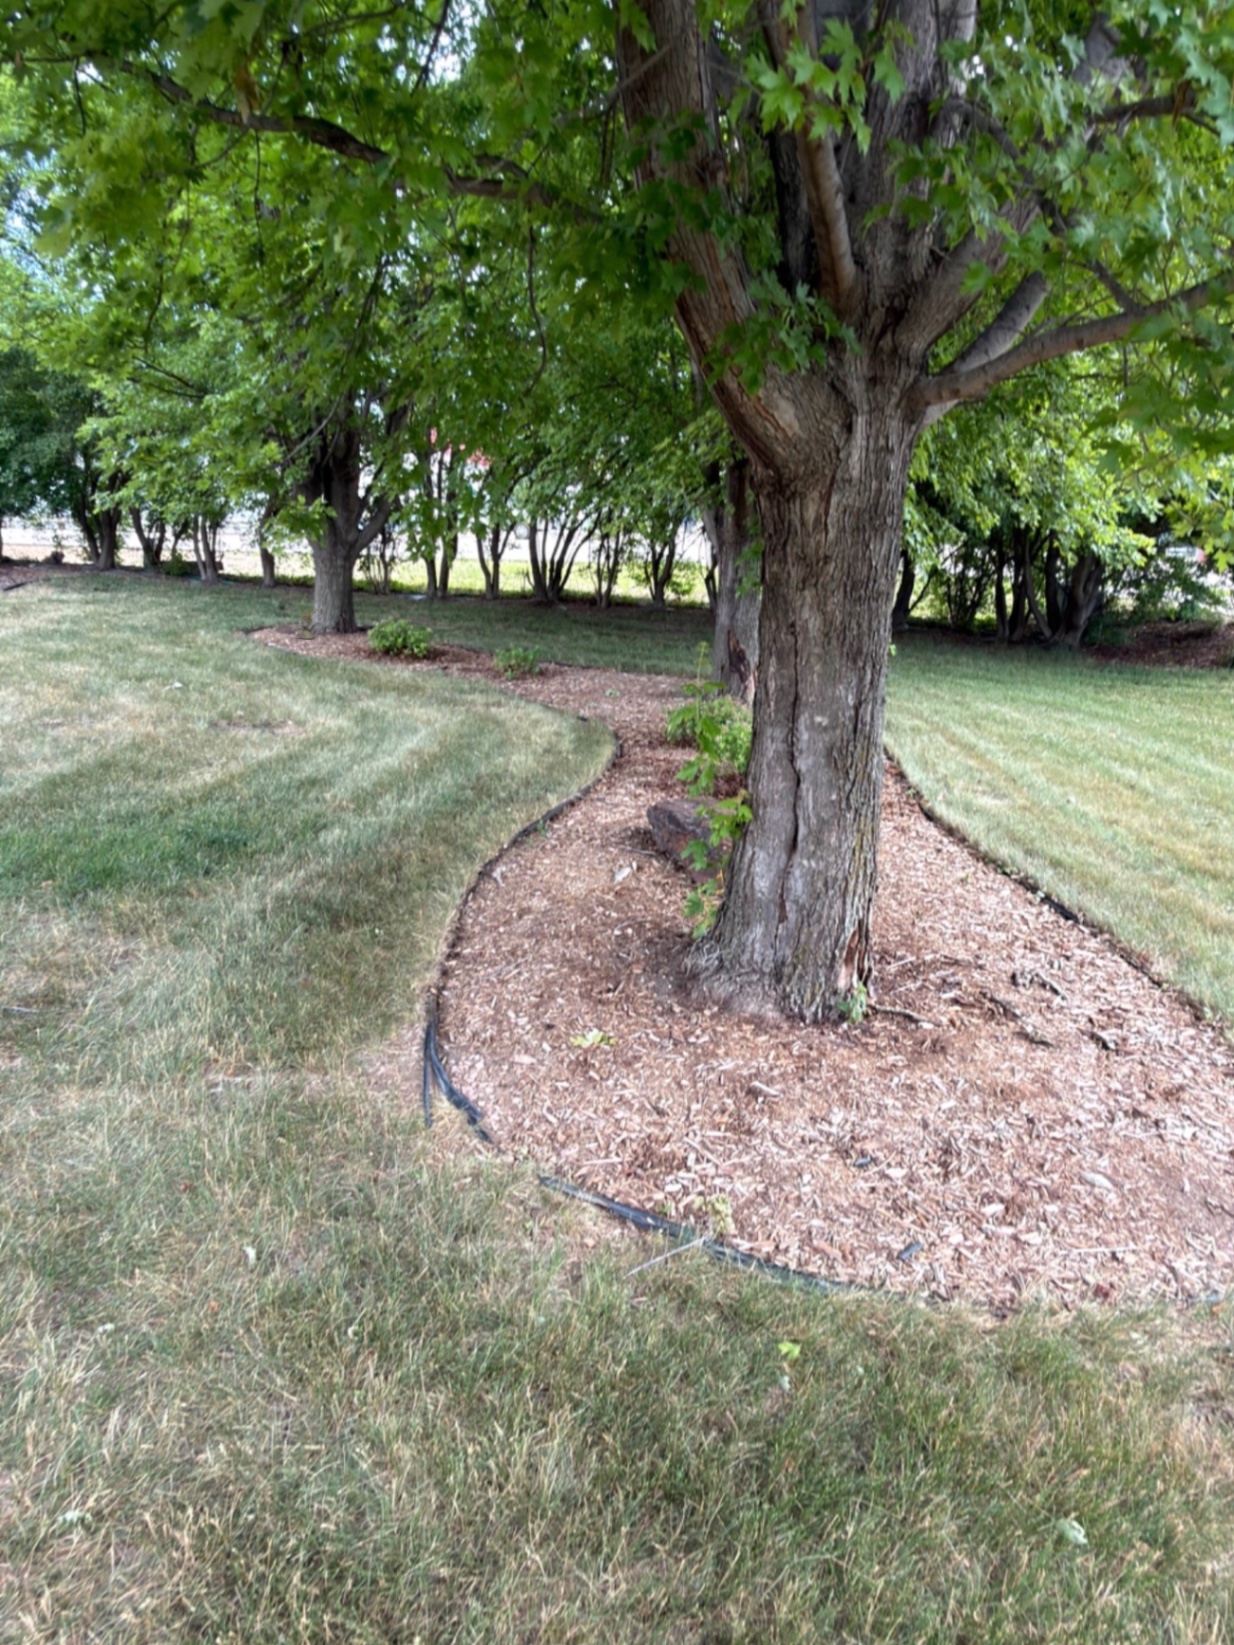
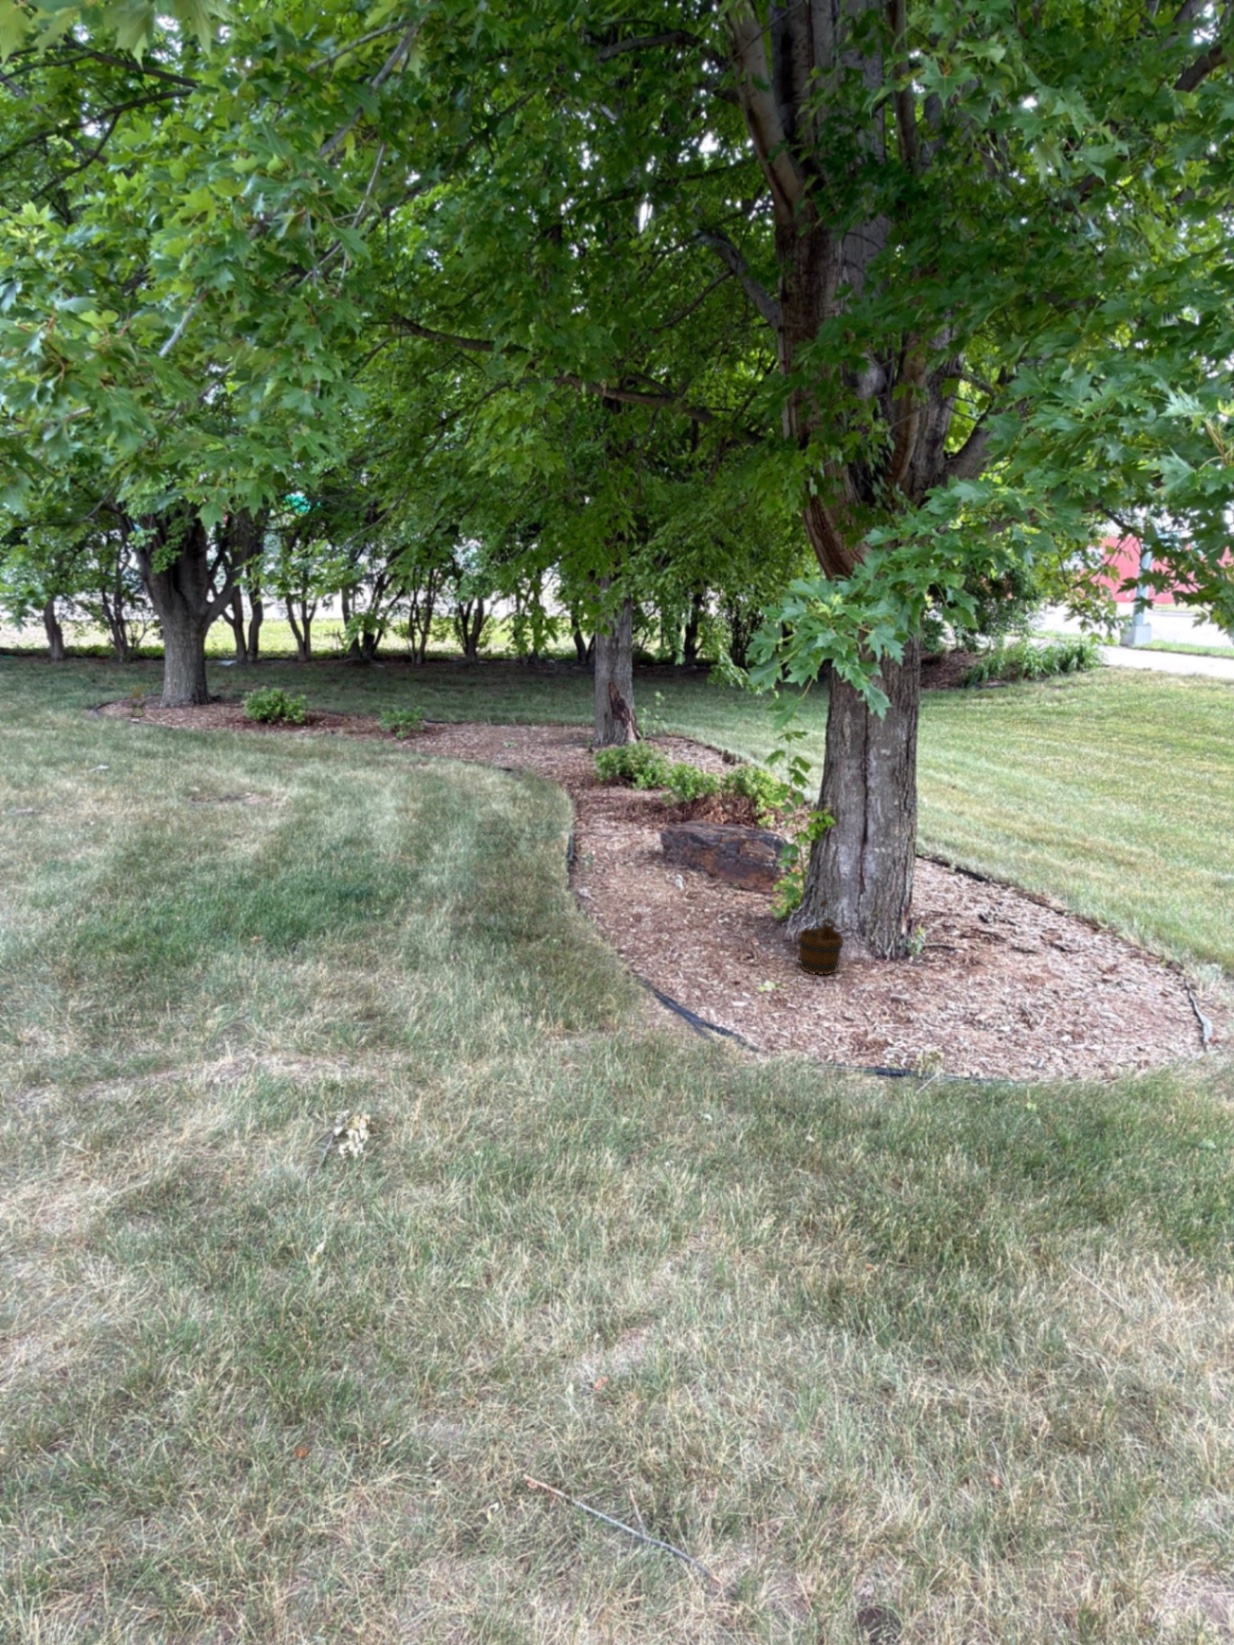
wooden bucket: none [677,925,738,1030] -> present [799,900,843,975]

